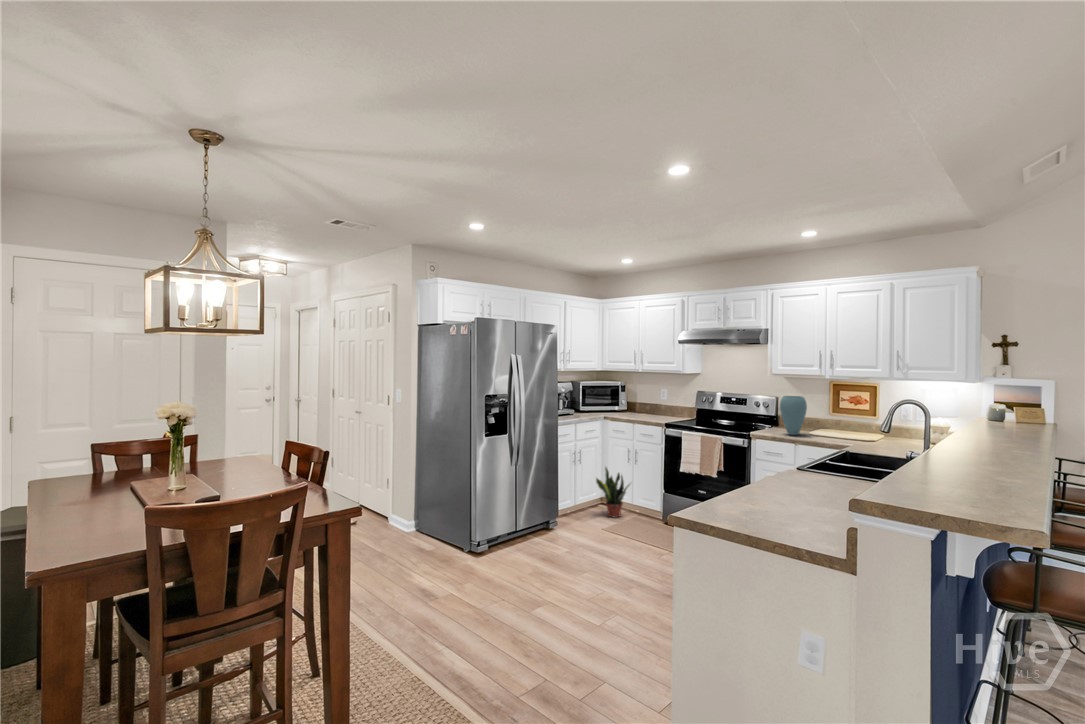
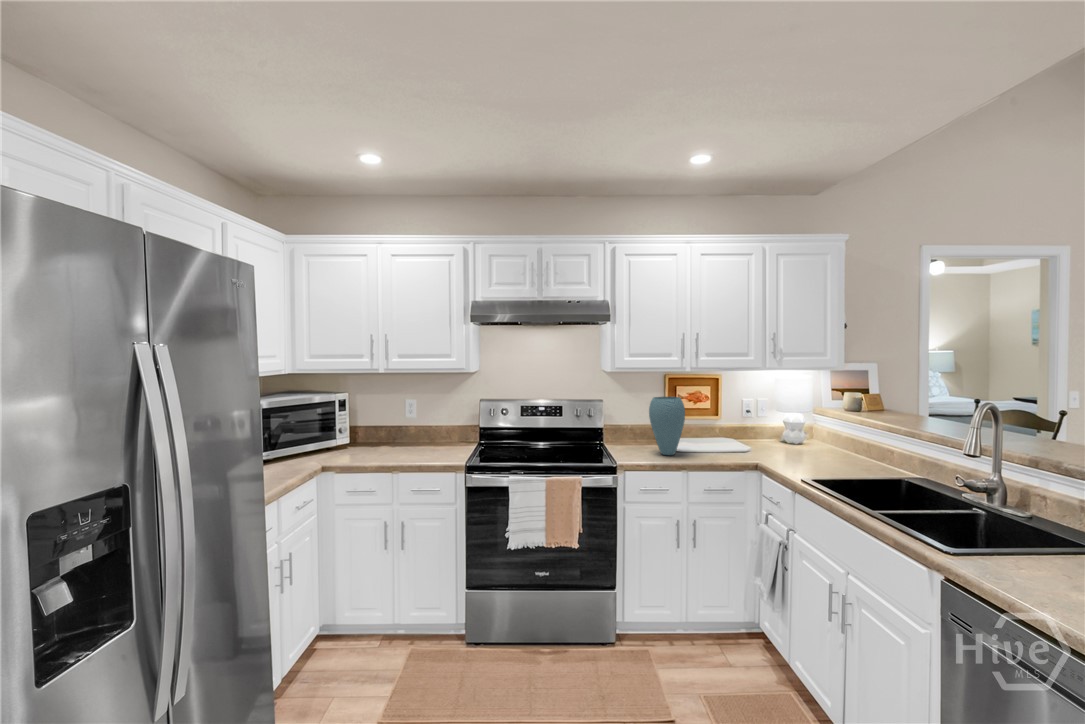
potted plant: present [596,468,630,518] -> none [328,573,401,681]

